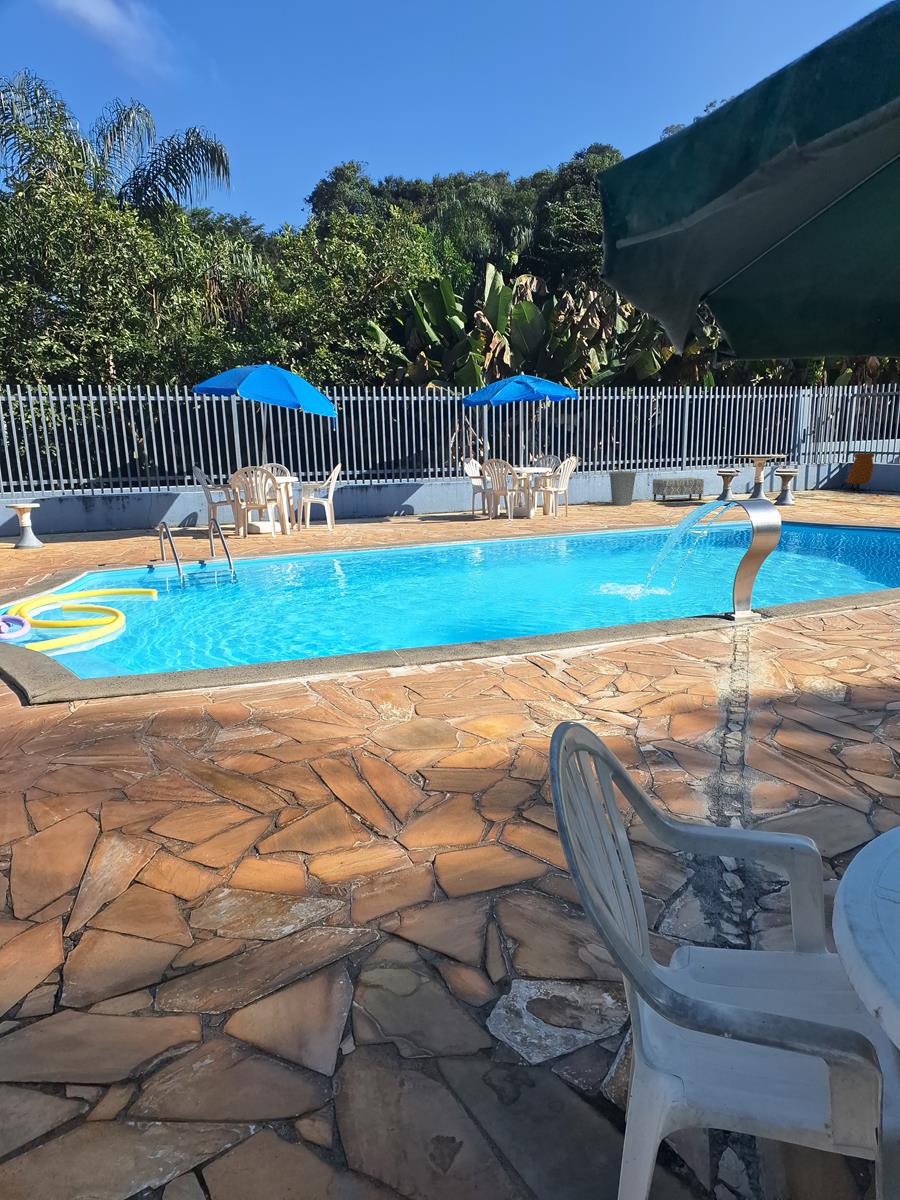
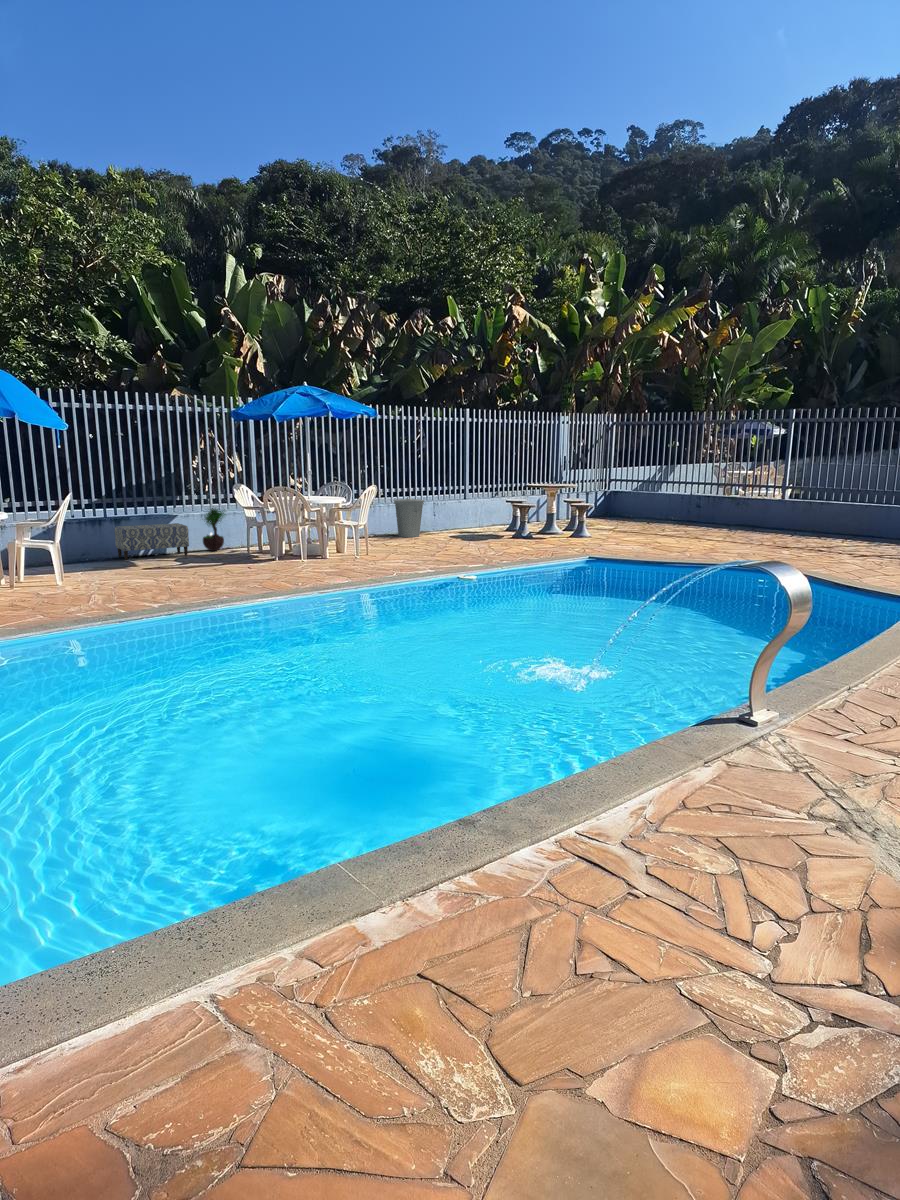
lounge chair: present [844,453,874,493] -> none [607,481,637,520]
potted tree: none [440,474,462,512] -> present [203,508,225,551]
bench: present [652,478,704,502] -> present [115,523,189,560]

